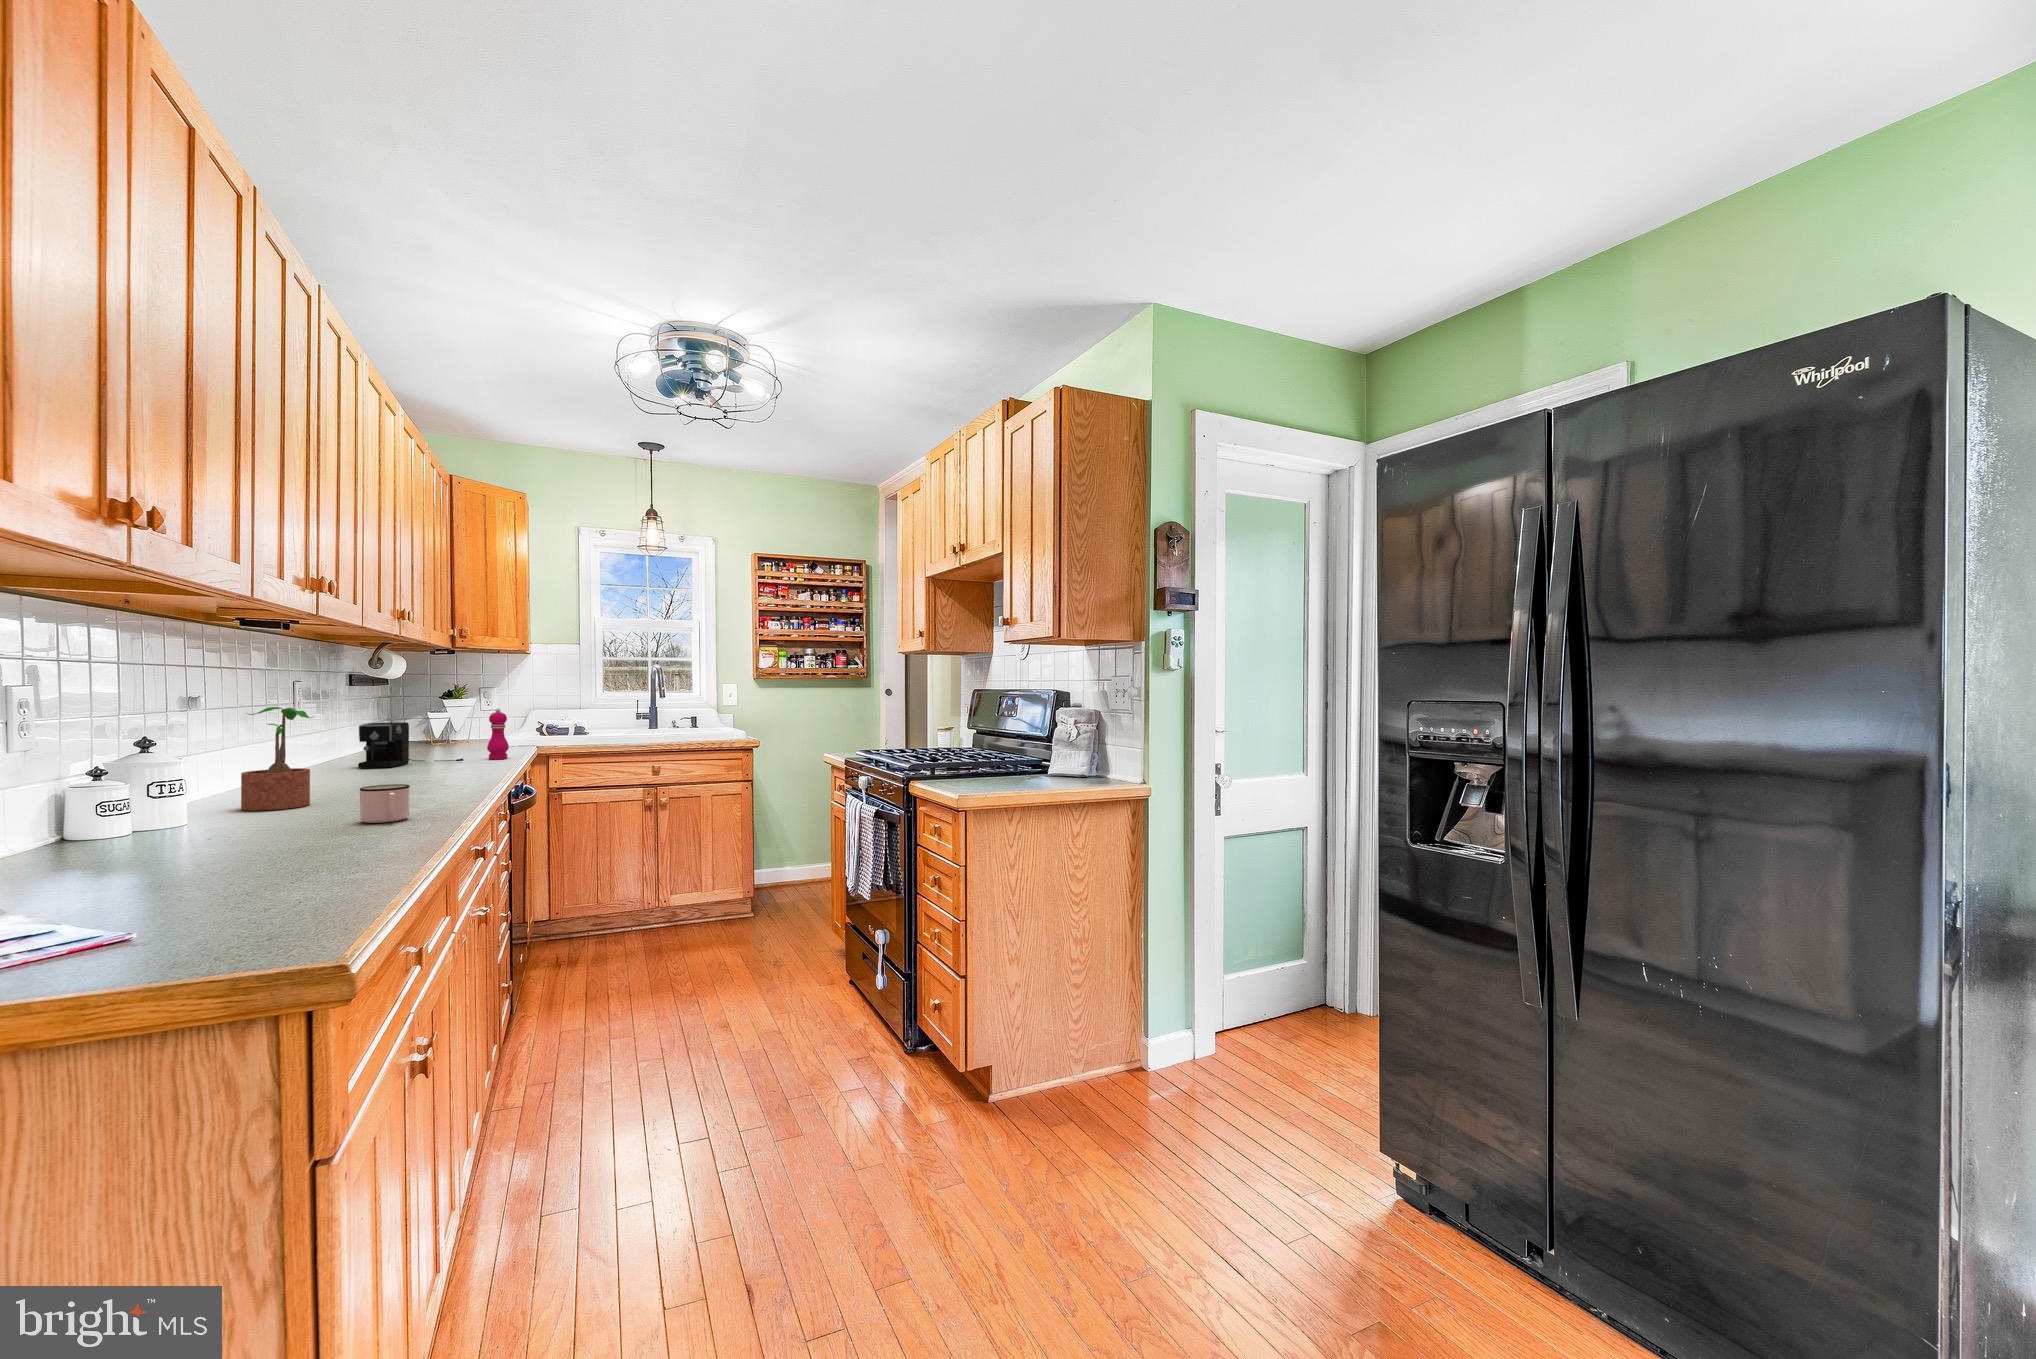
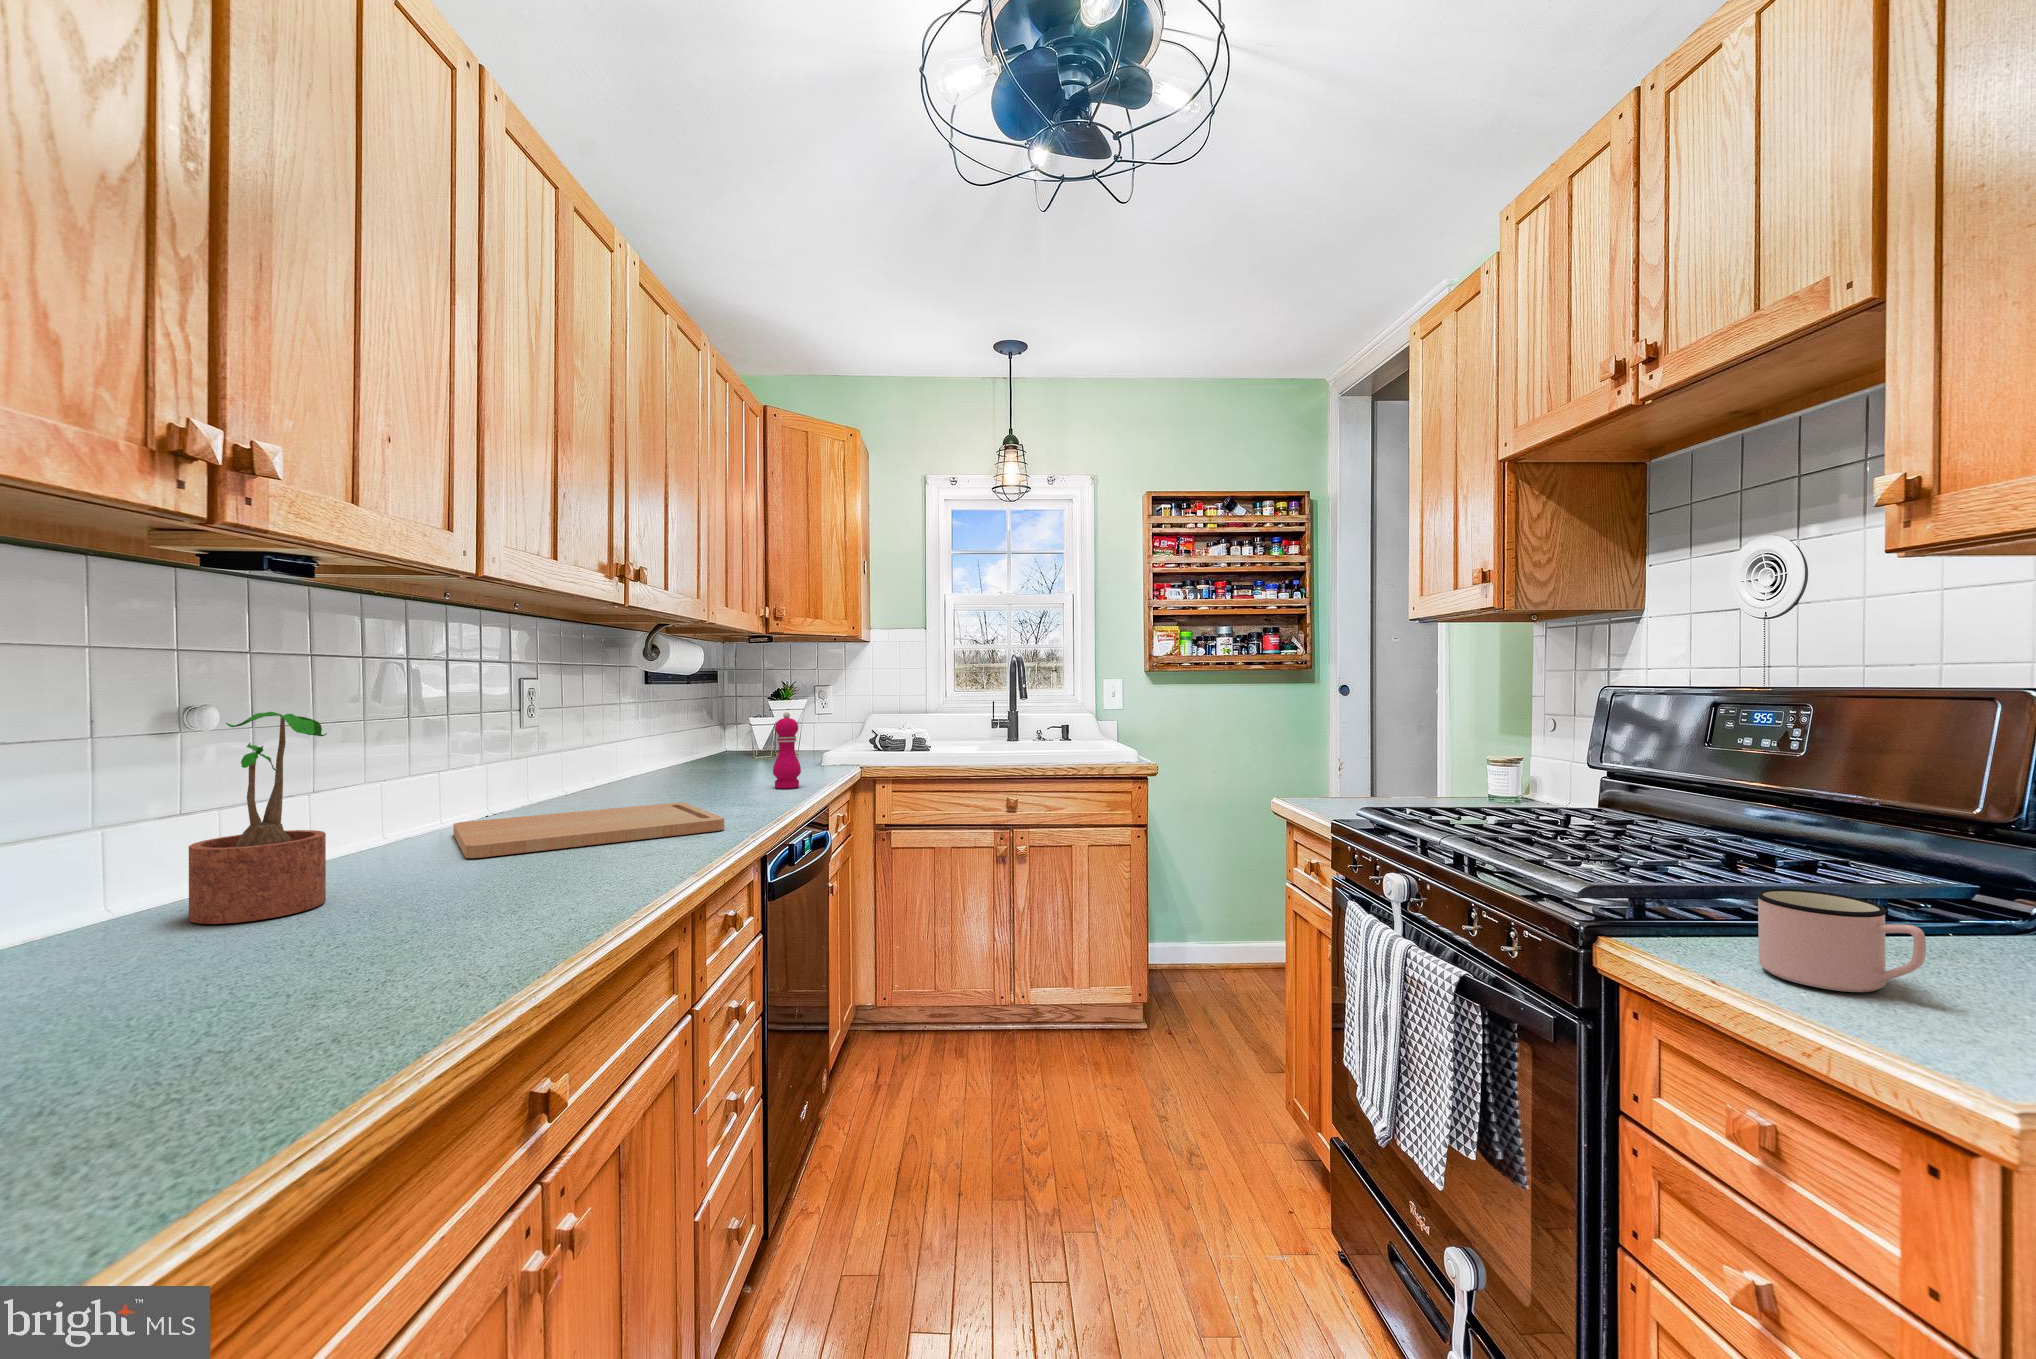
coffee maker: present [358,722,463,768] -> none [601,732,739,799]
cutting board: none [297,765,492,790] -> present [453,803,724,858]
mug: present [360,784,410,823] -> present [1757,889,1926,992]

